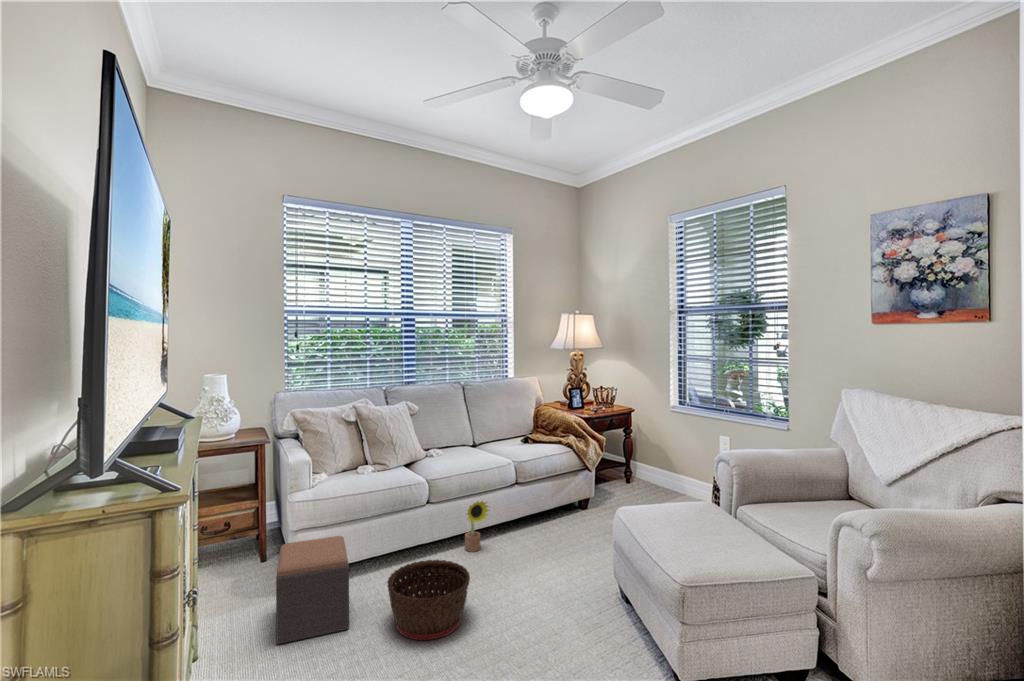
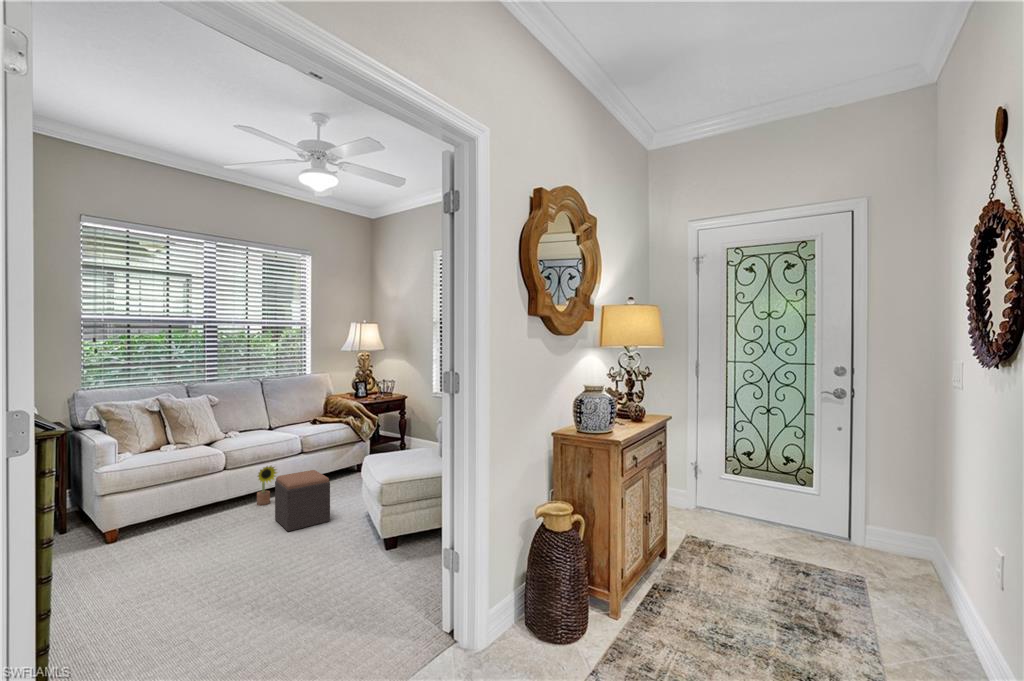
footstool: present [276,536,349,644] -> present [275,470,330,531]
basket: present [387,560,470,640] -> none [187,504,254,554]

